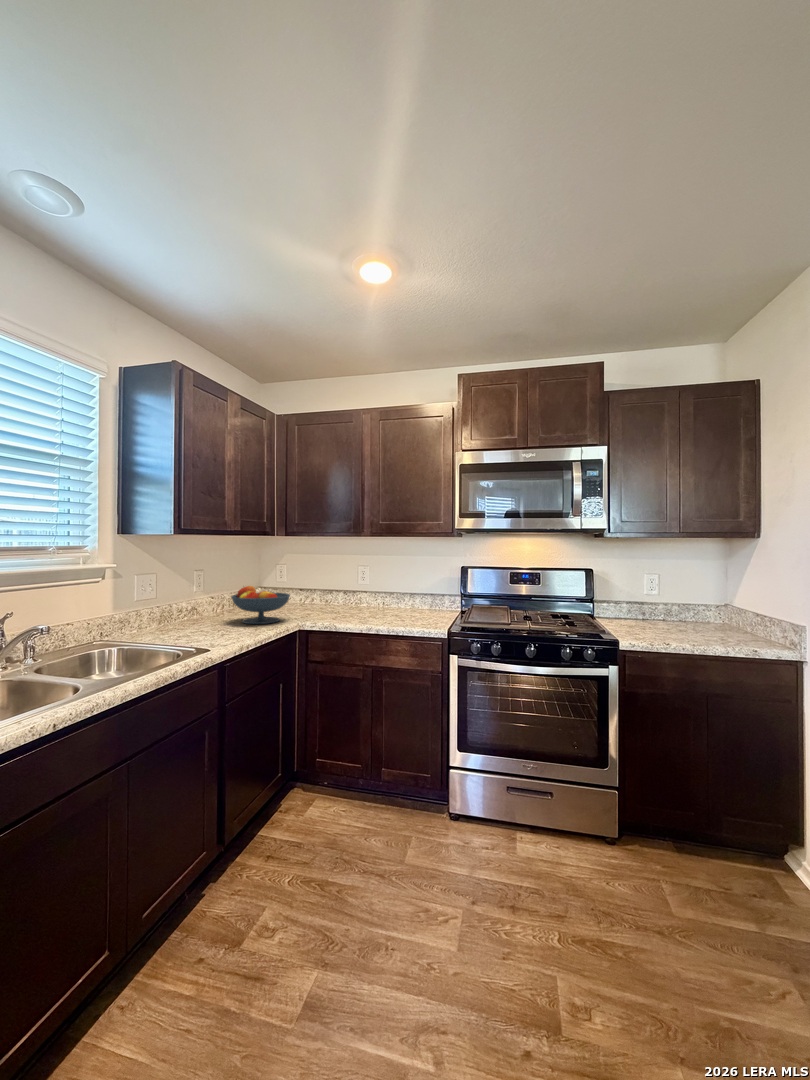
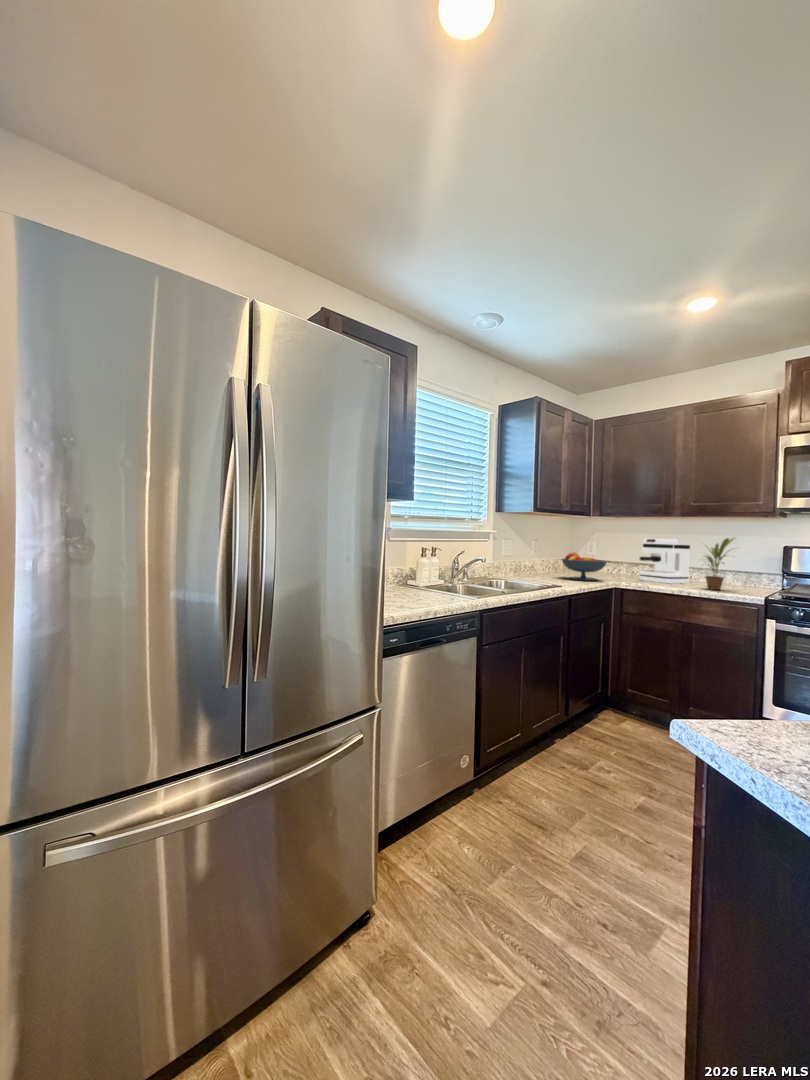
potted plant: none [388,560,426,621] -> present [705,538,735,590]
coffee maker: none [329,561,381,615] -> present [640,539,690,583]

